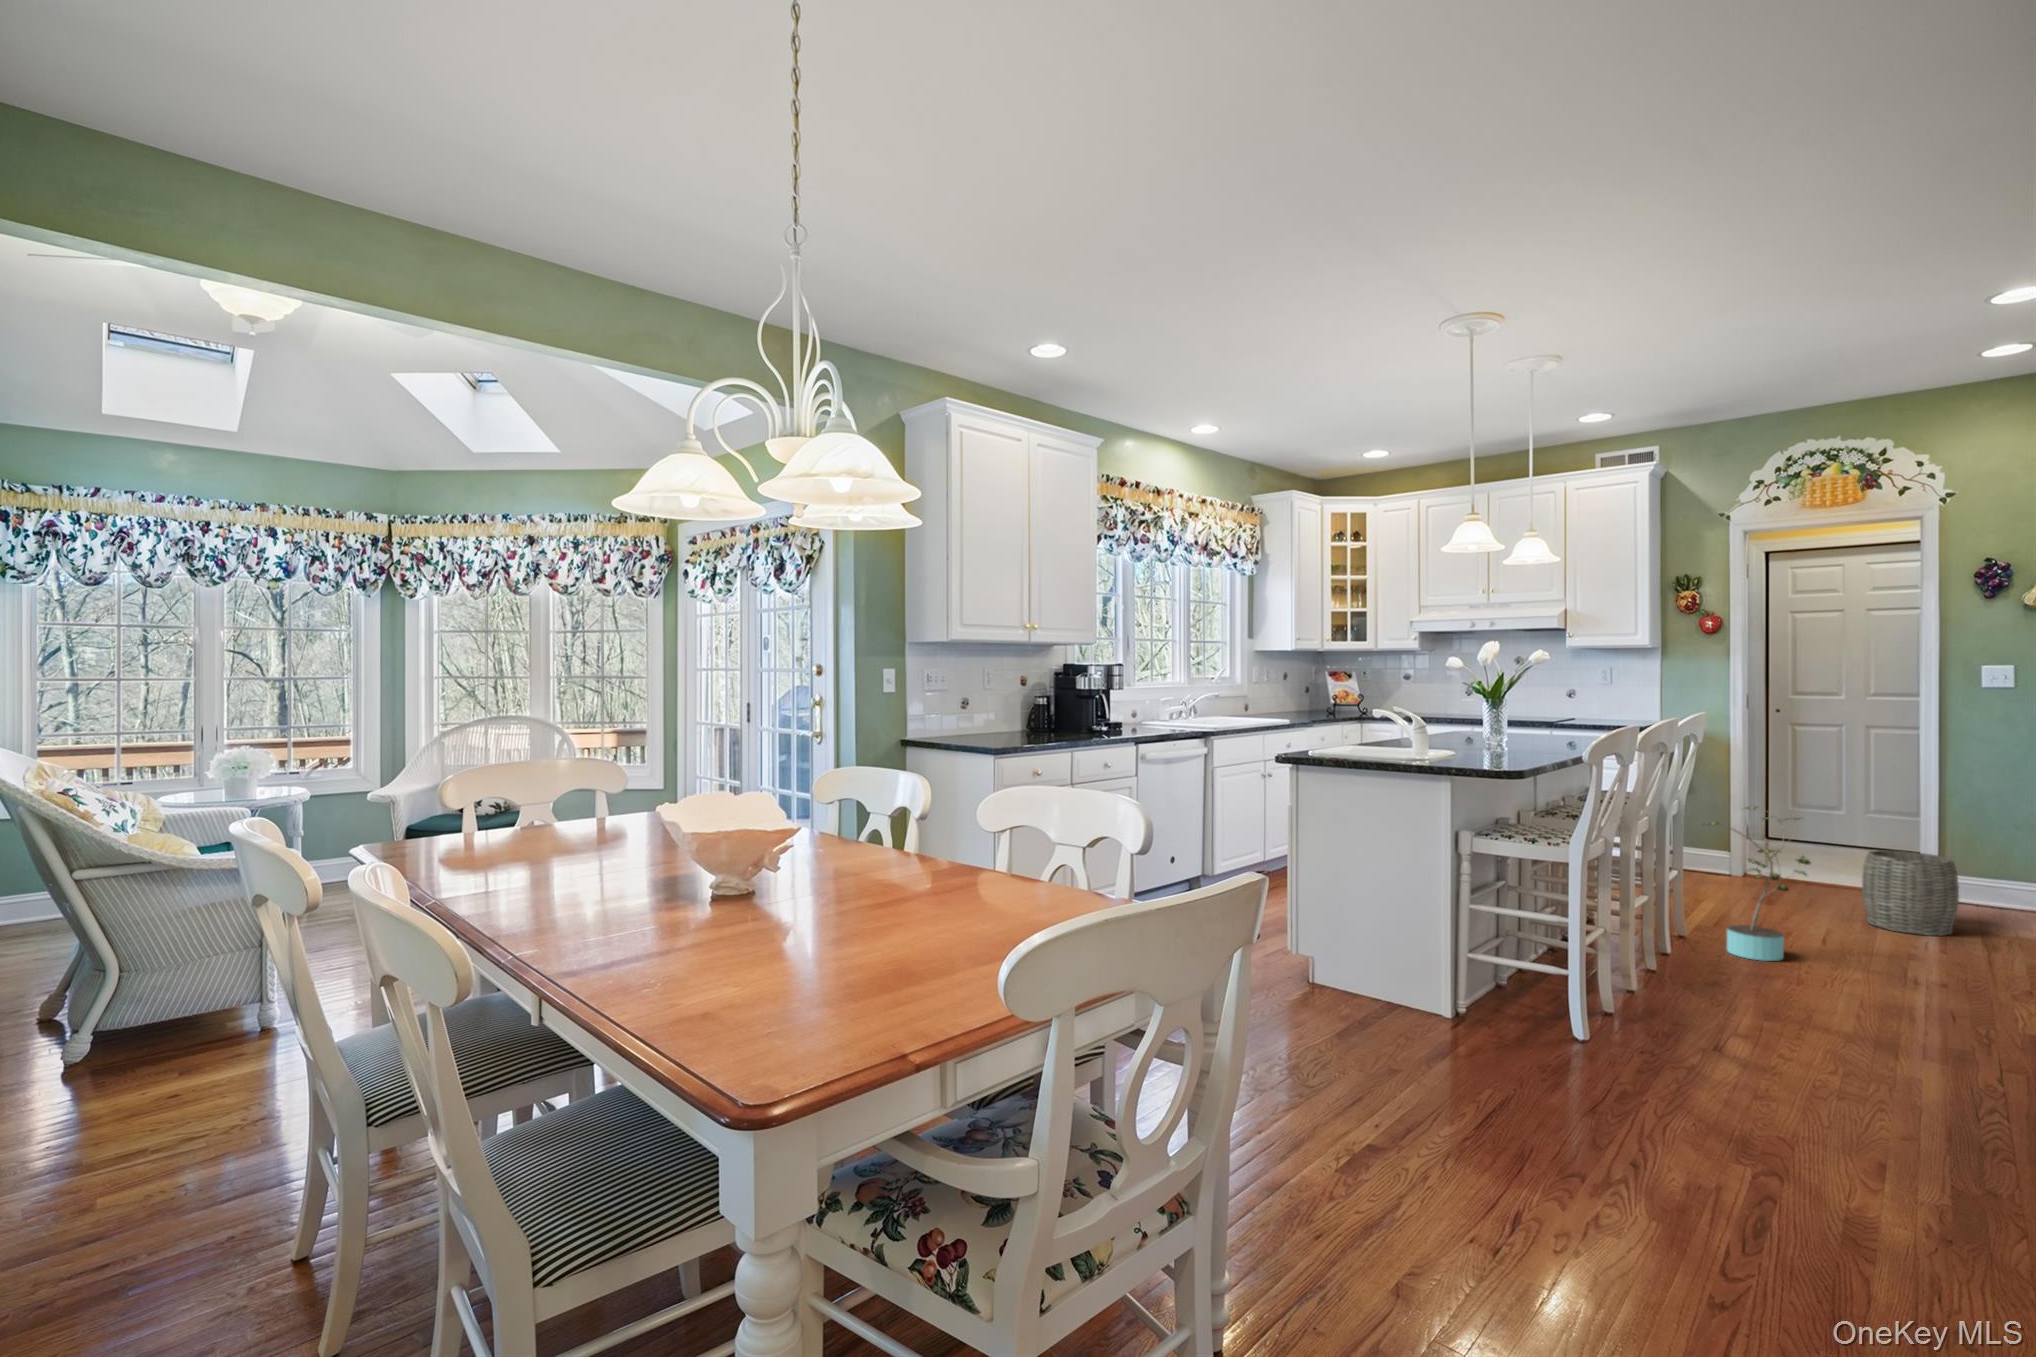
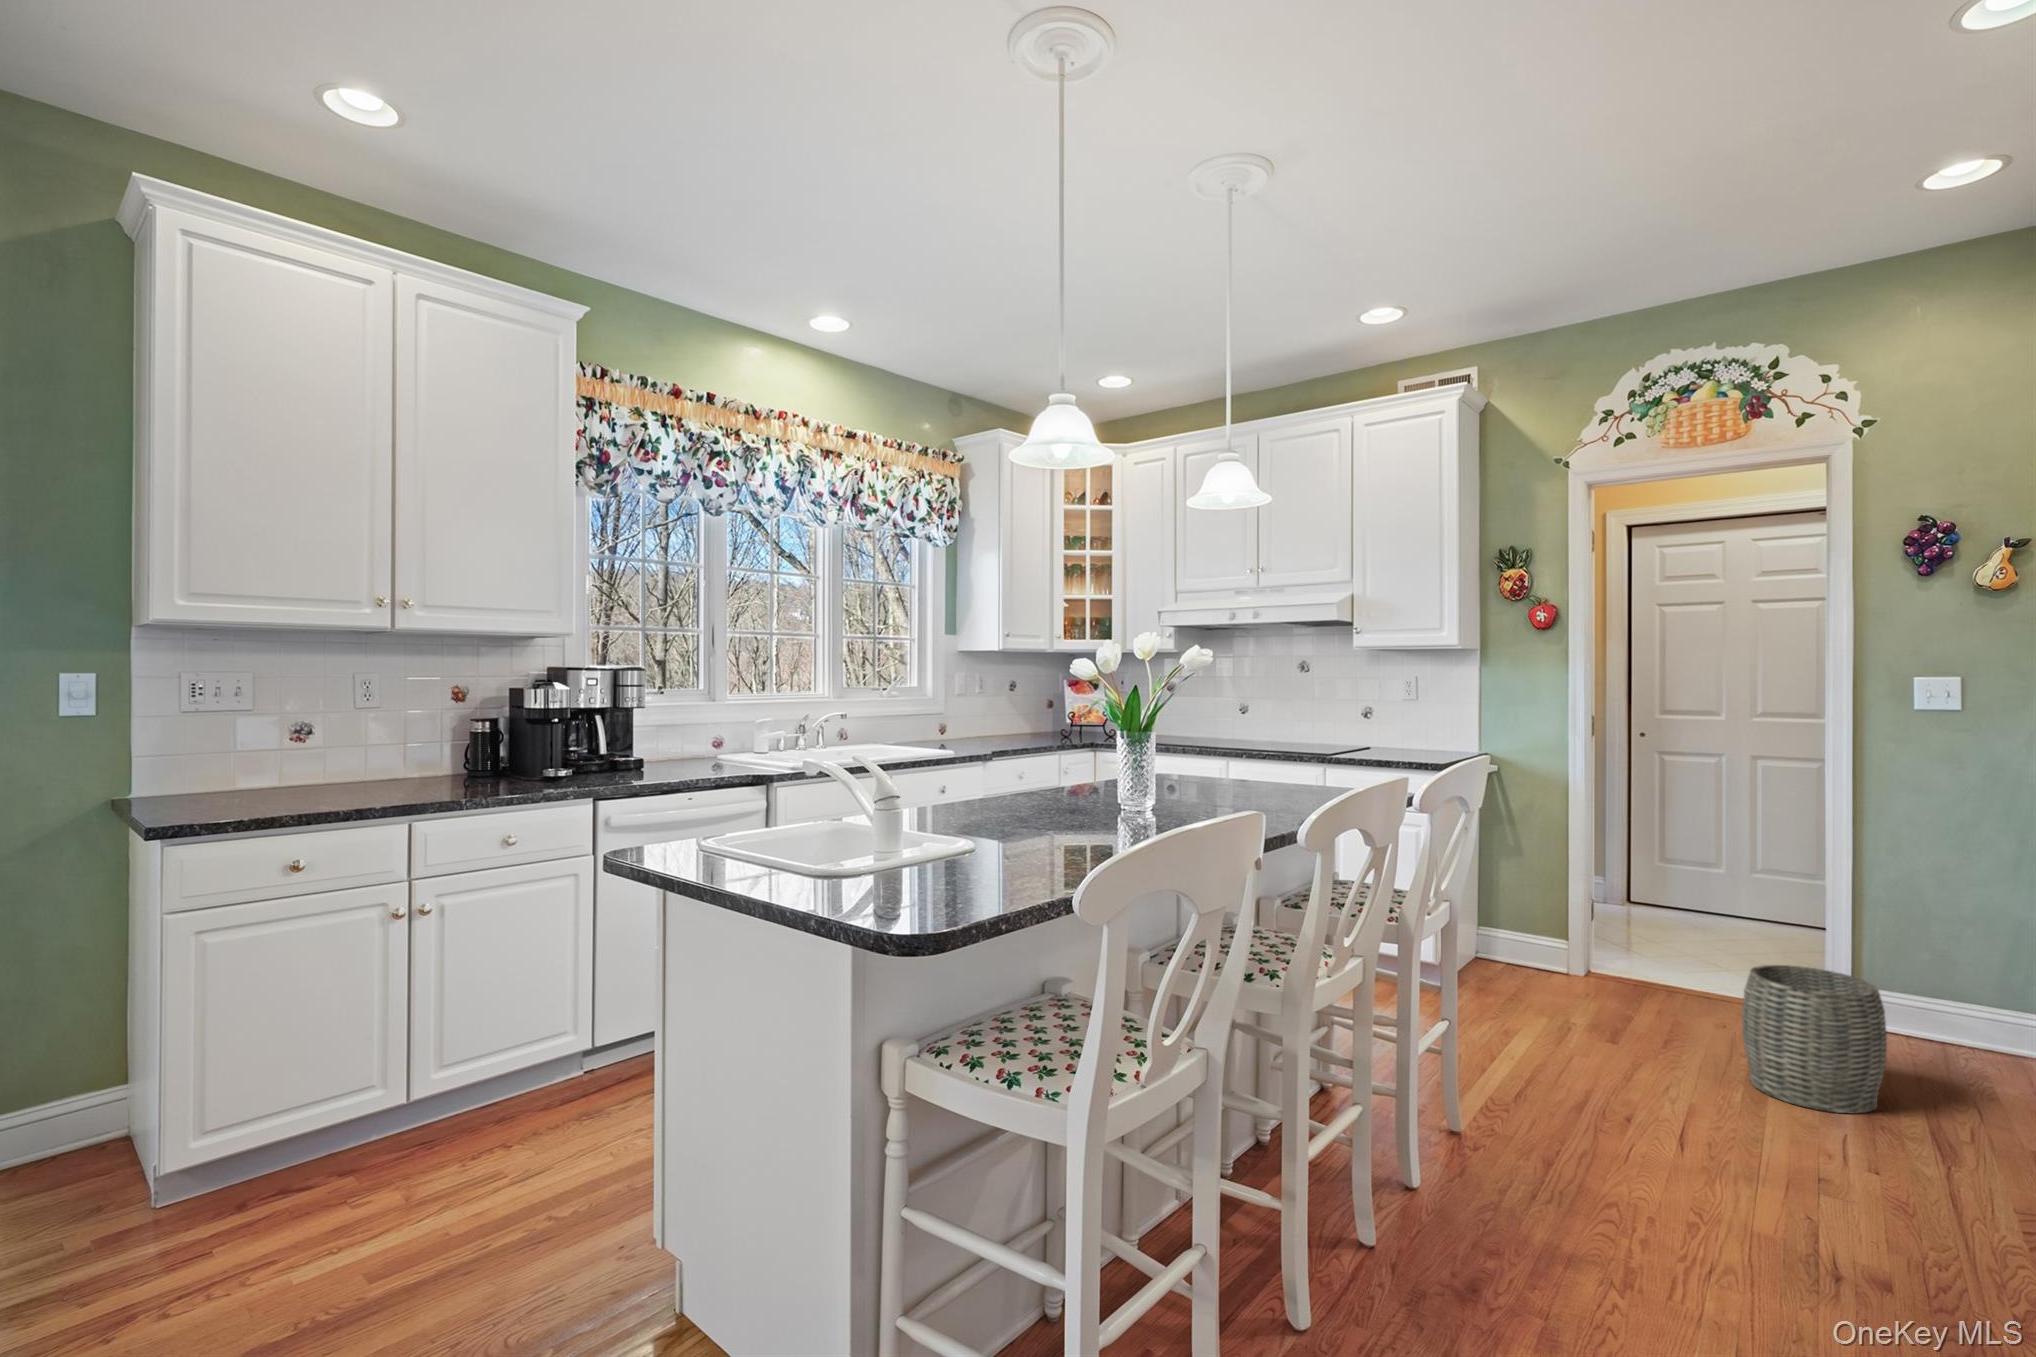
potted plant: present [1704,806,1810,961] -> none [1481,912,1651,1190]

